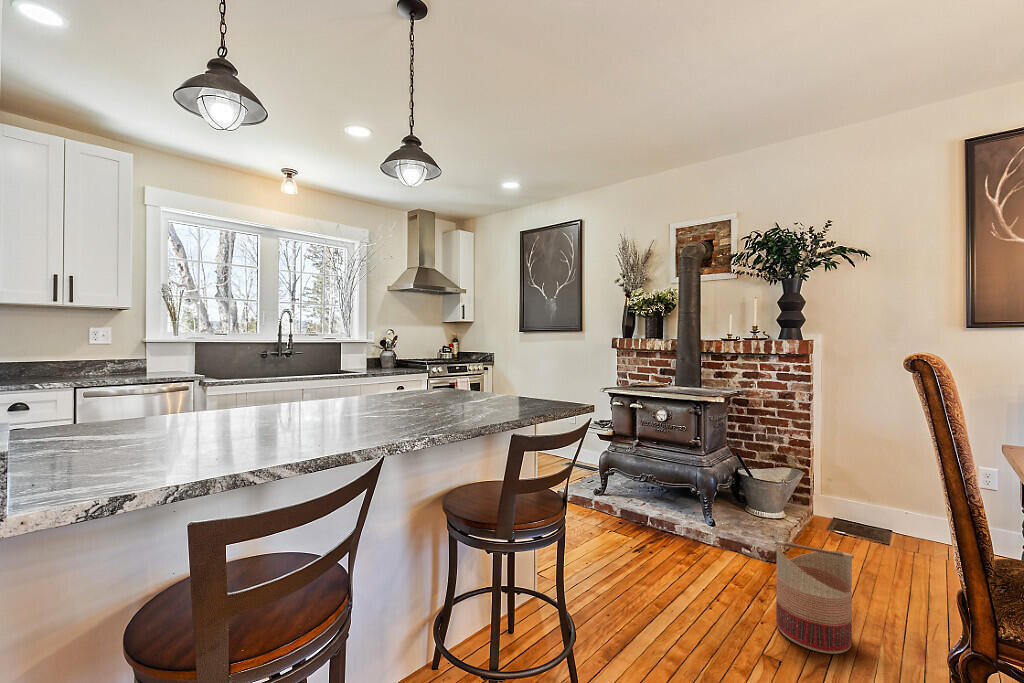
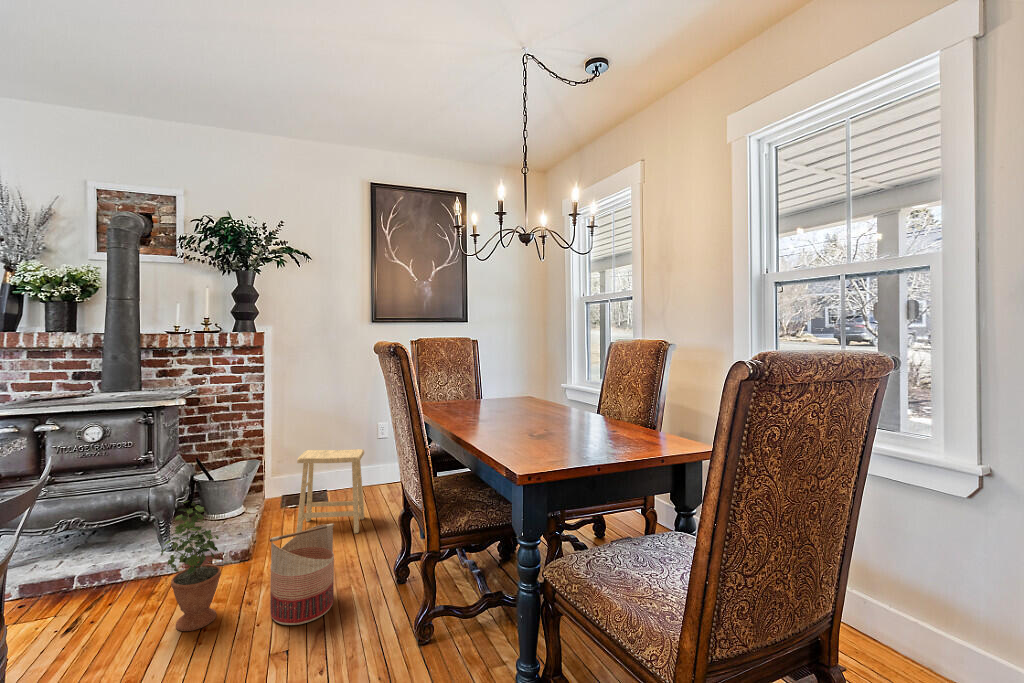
footstool: none [832,471,935,593] -> present [296,449,364,533]
potted plant: none [687,481,735,598] -> present [161,501,221,631]

